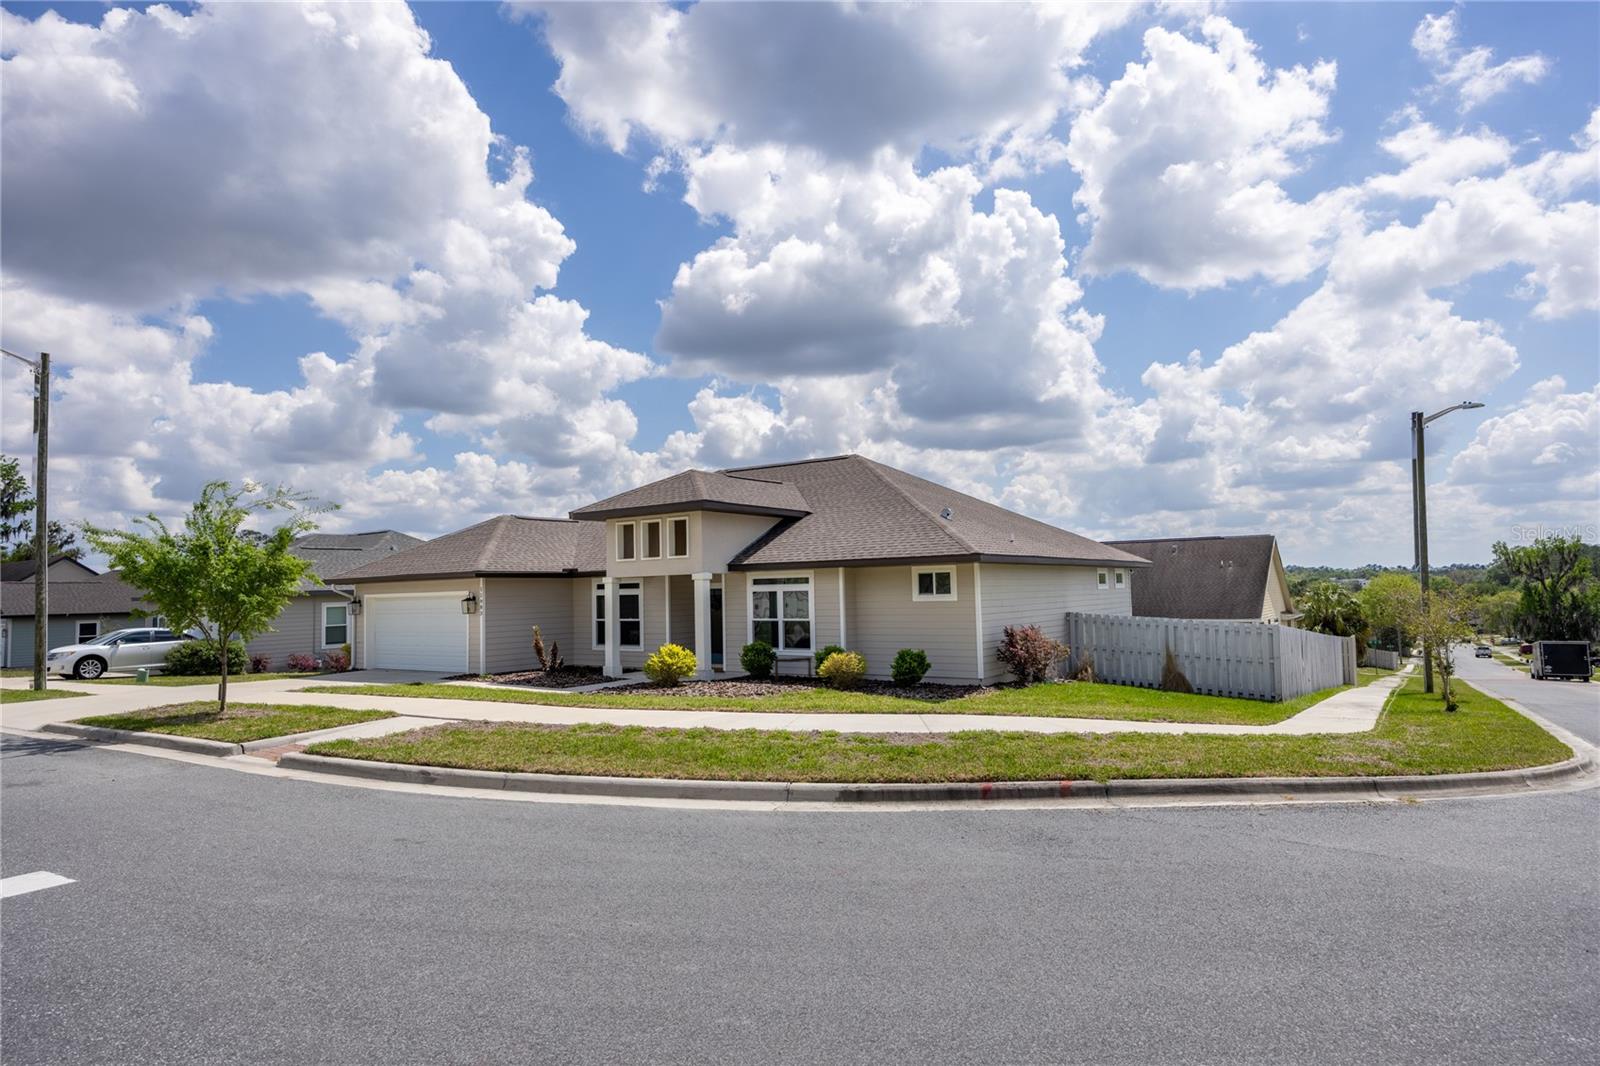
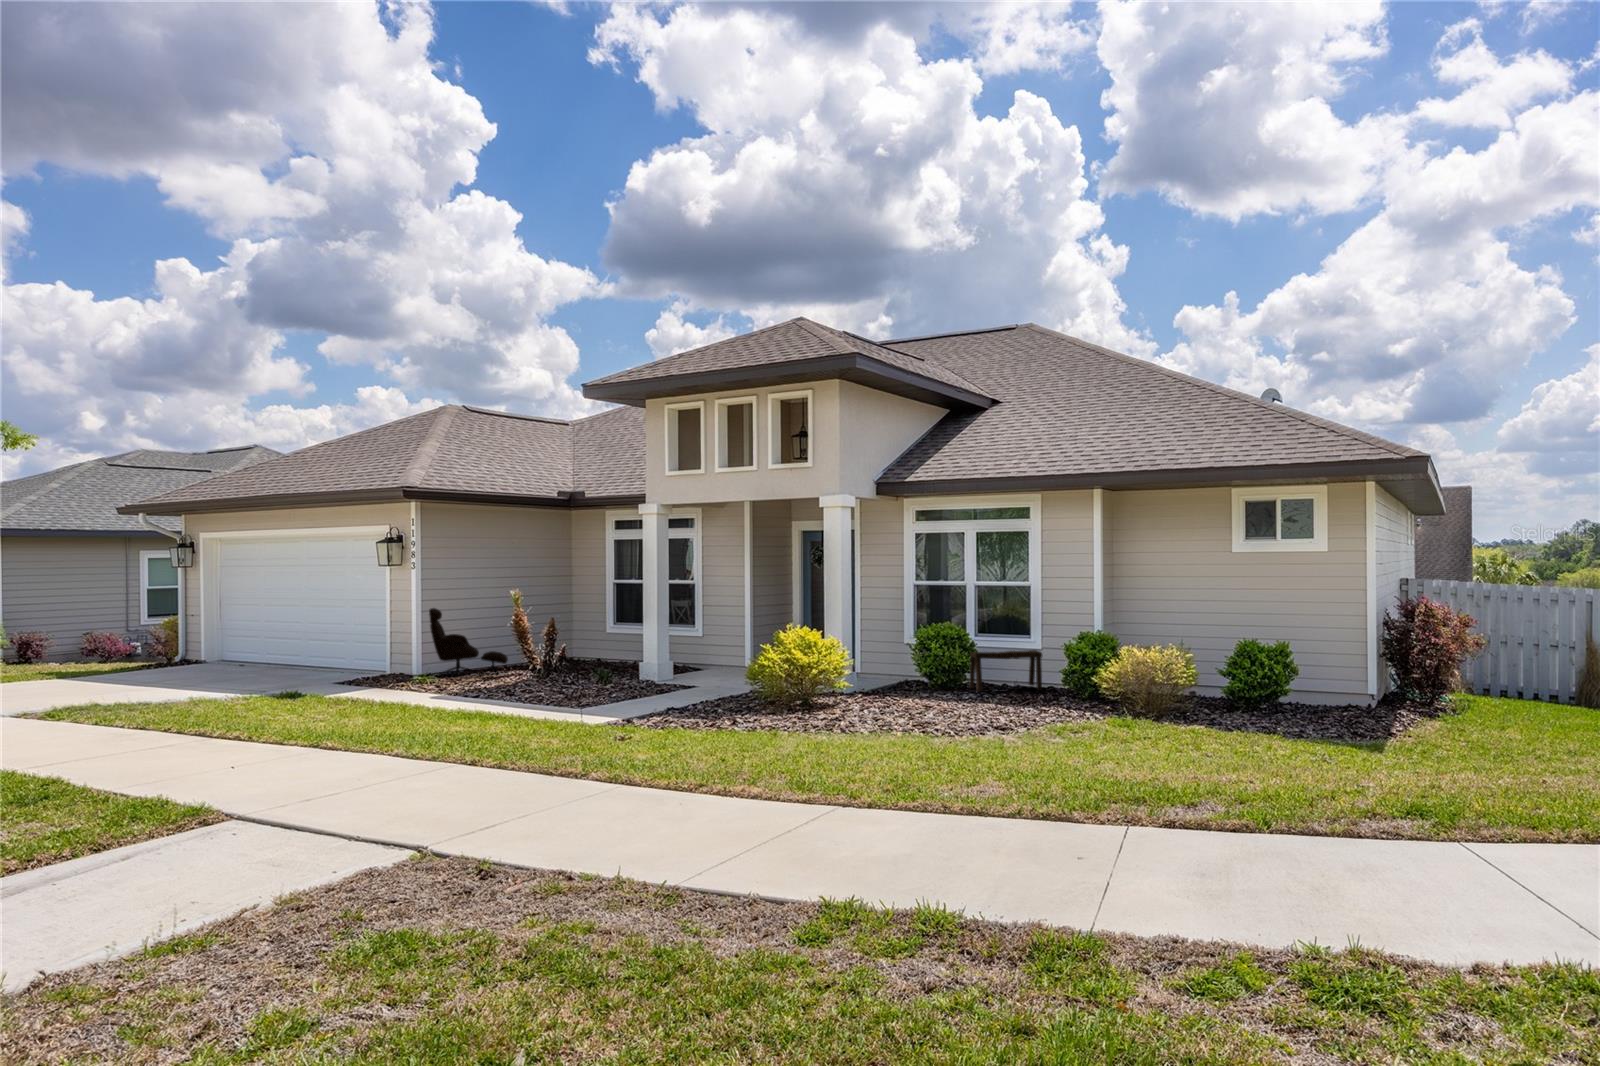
lounge chair: none [488,638,534,677] -> present [429,608,508,676]

